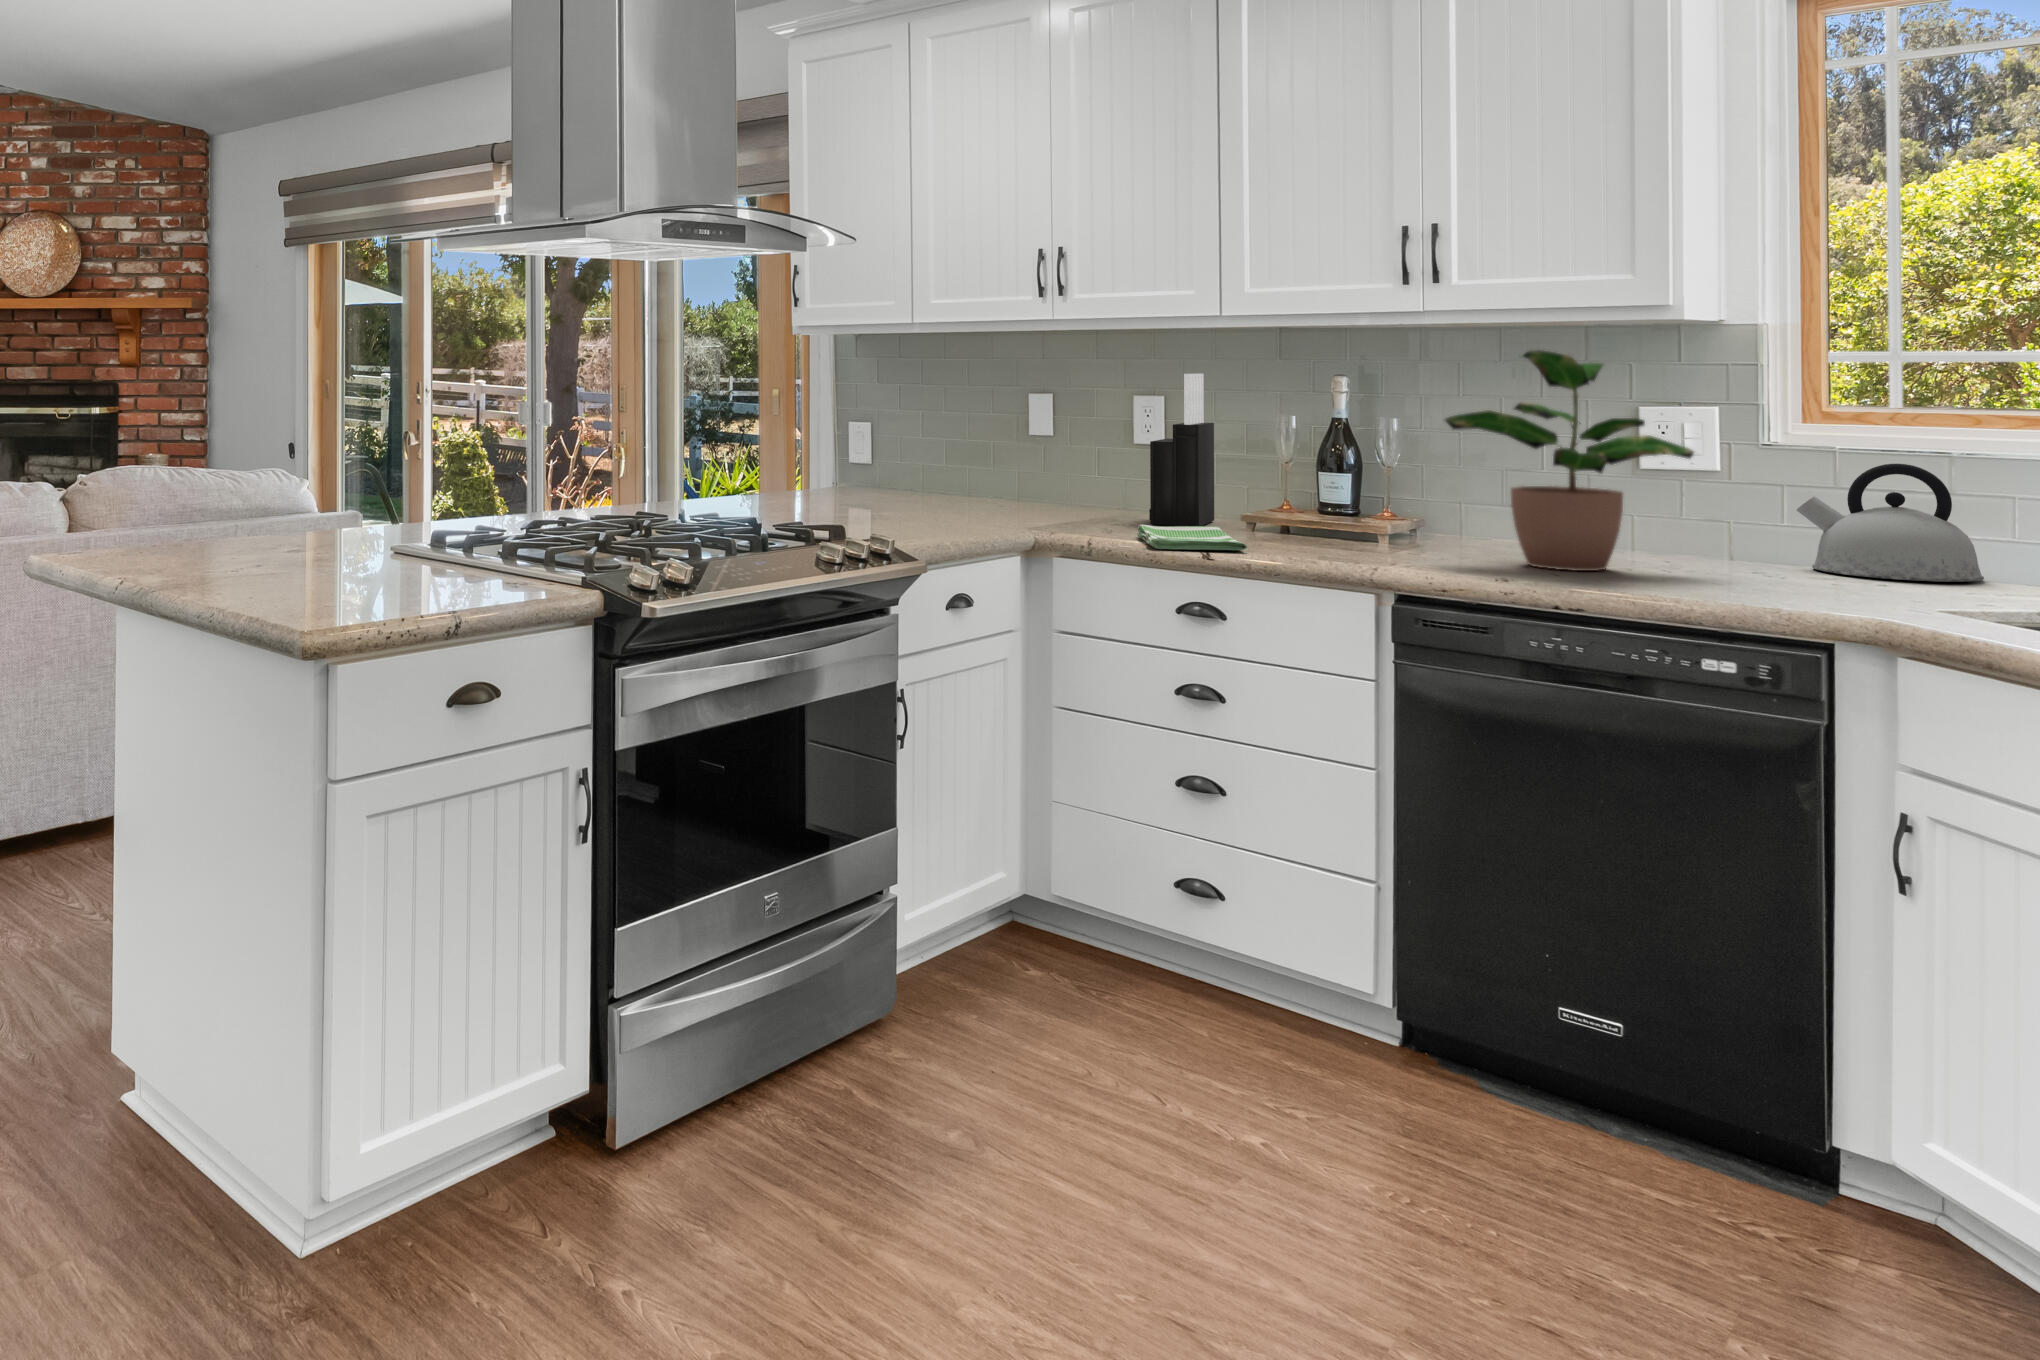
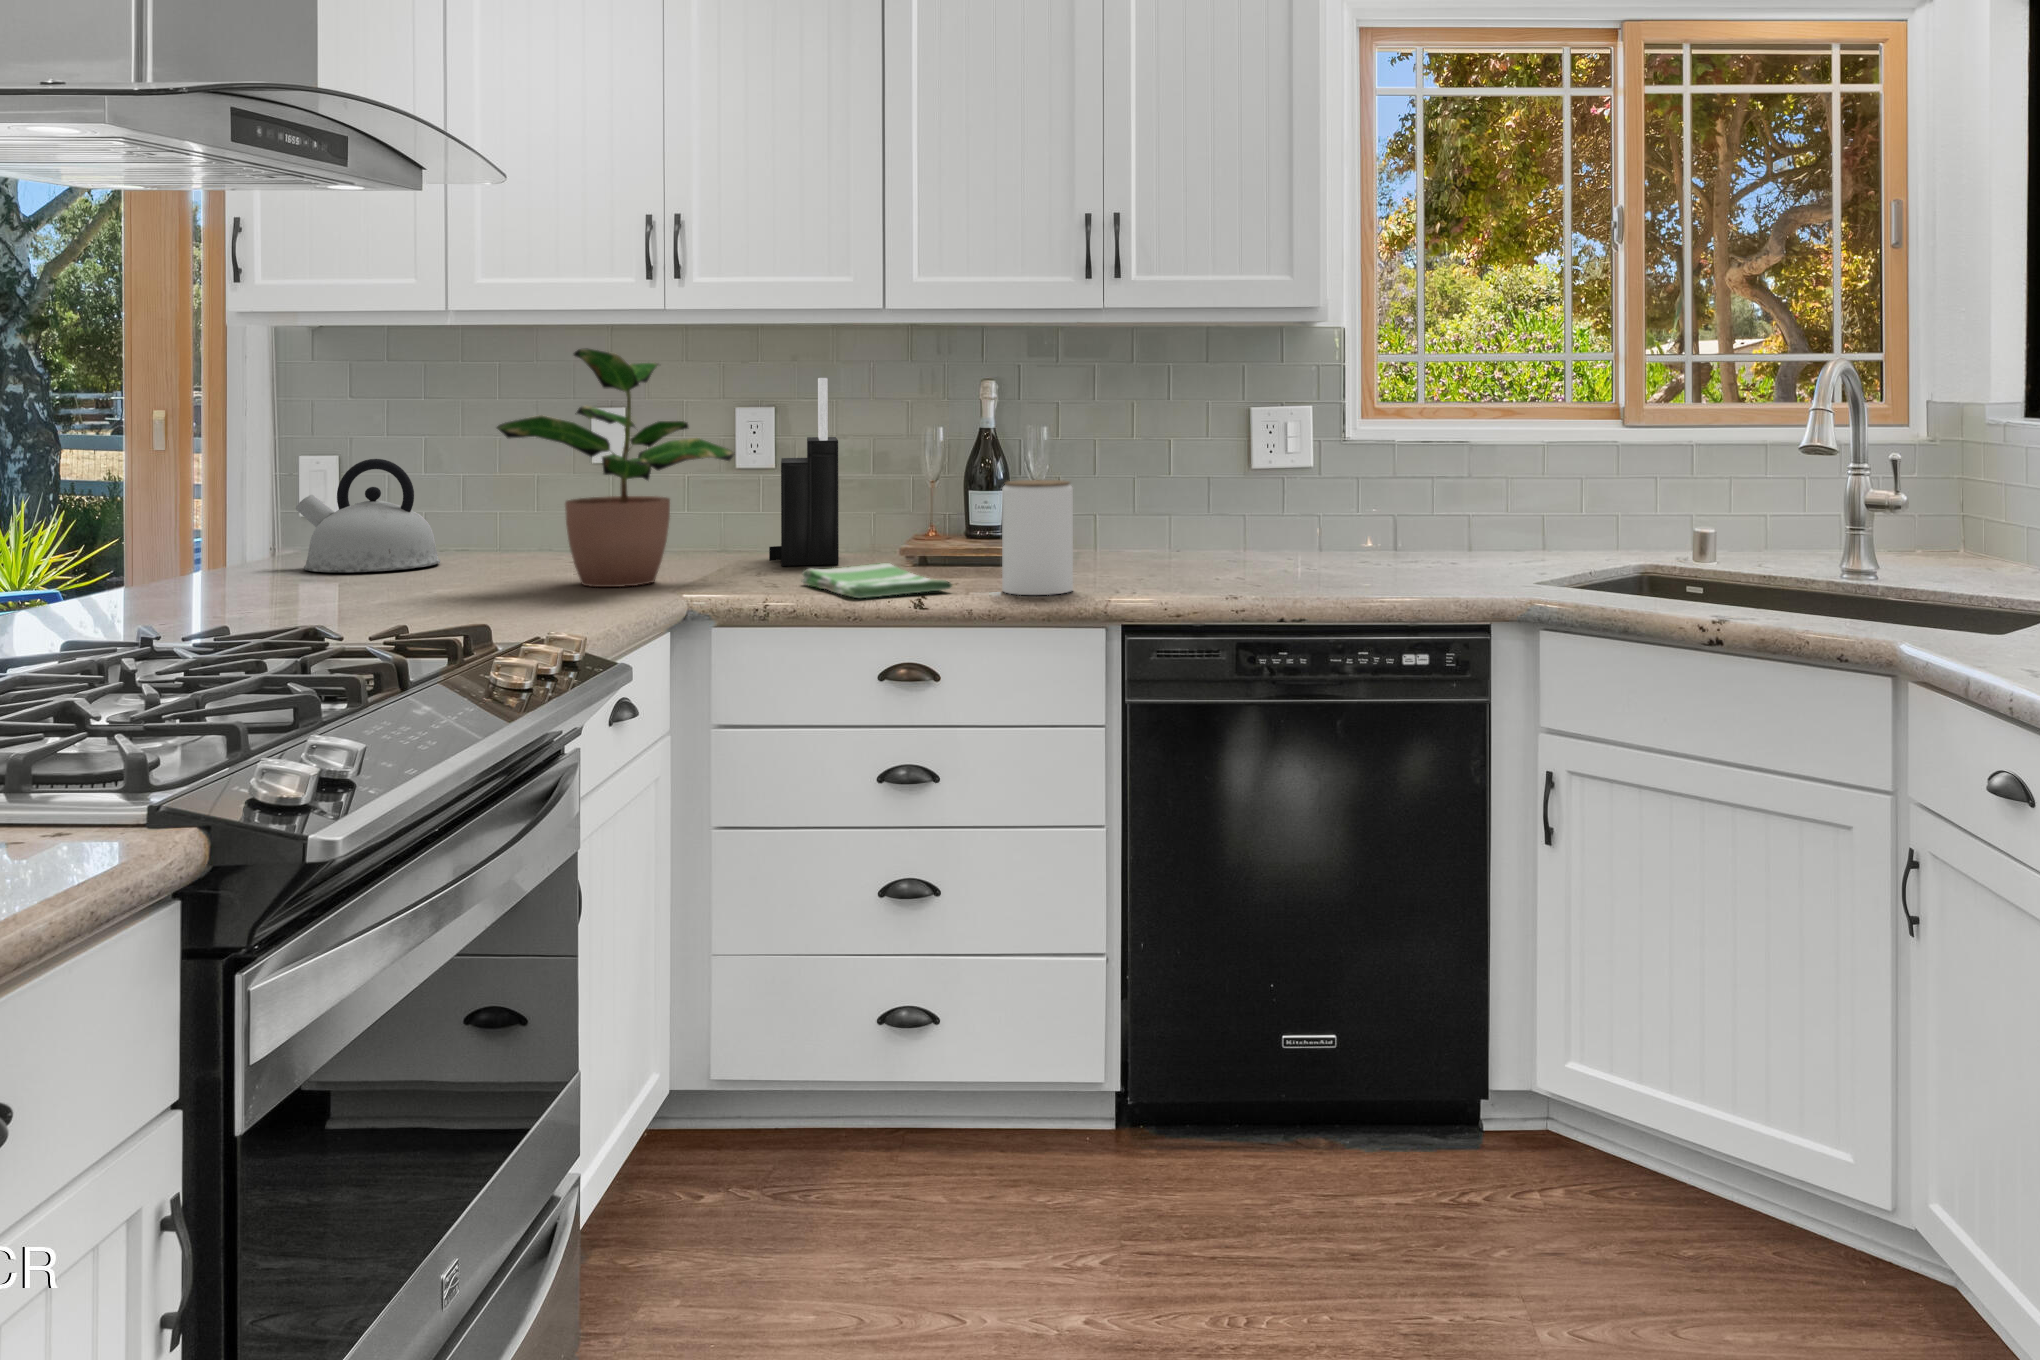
potted plant: present [1445,350,1694,571] -> present [497,349,734,587]
jar: none [1291,463,1361,562] -> present [1002,480,1073,595]
kettle: present [1797,464,1984,582] -> present [296,459,440,572]

